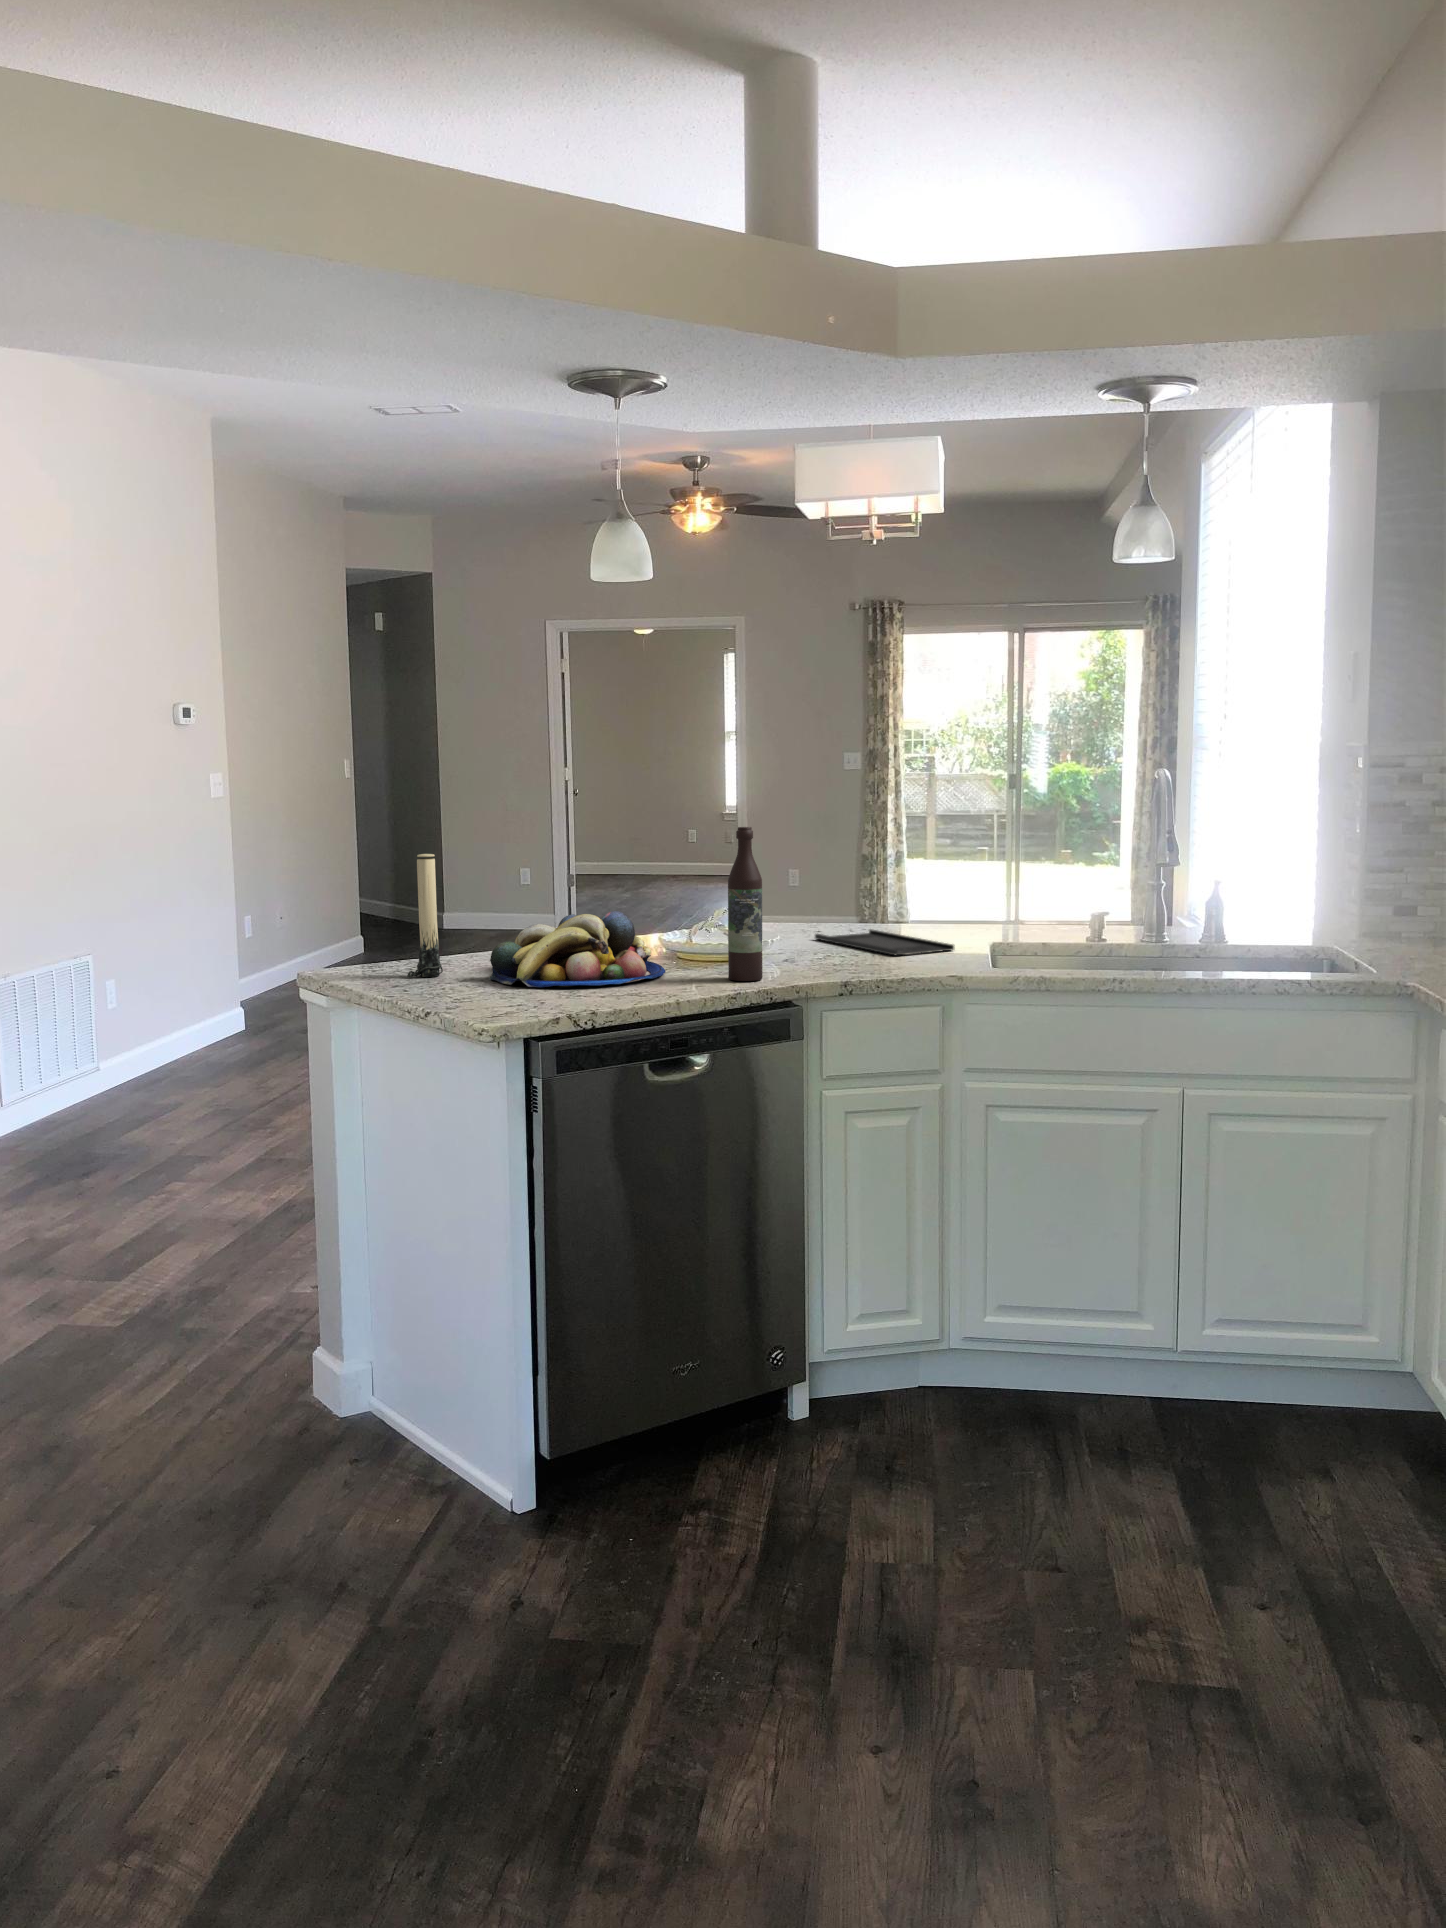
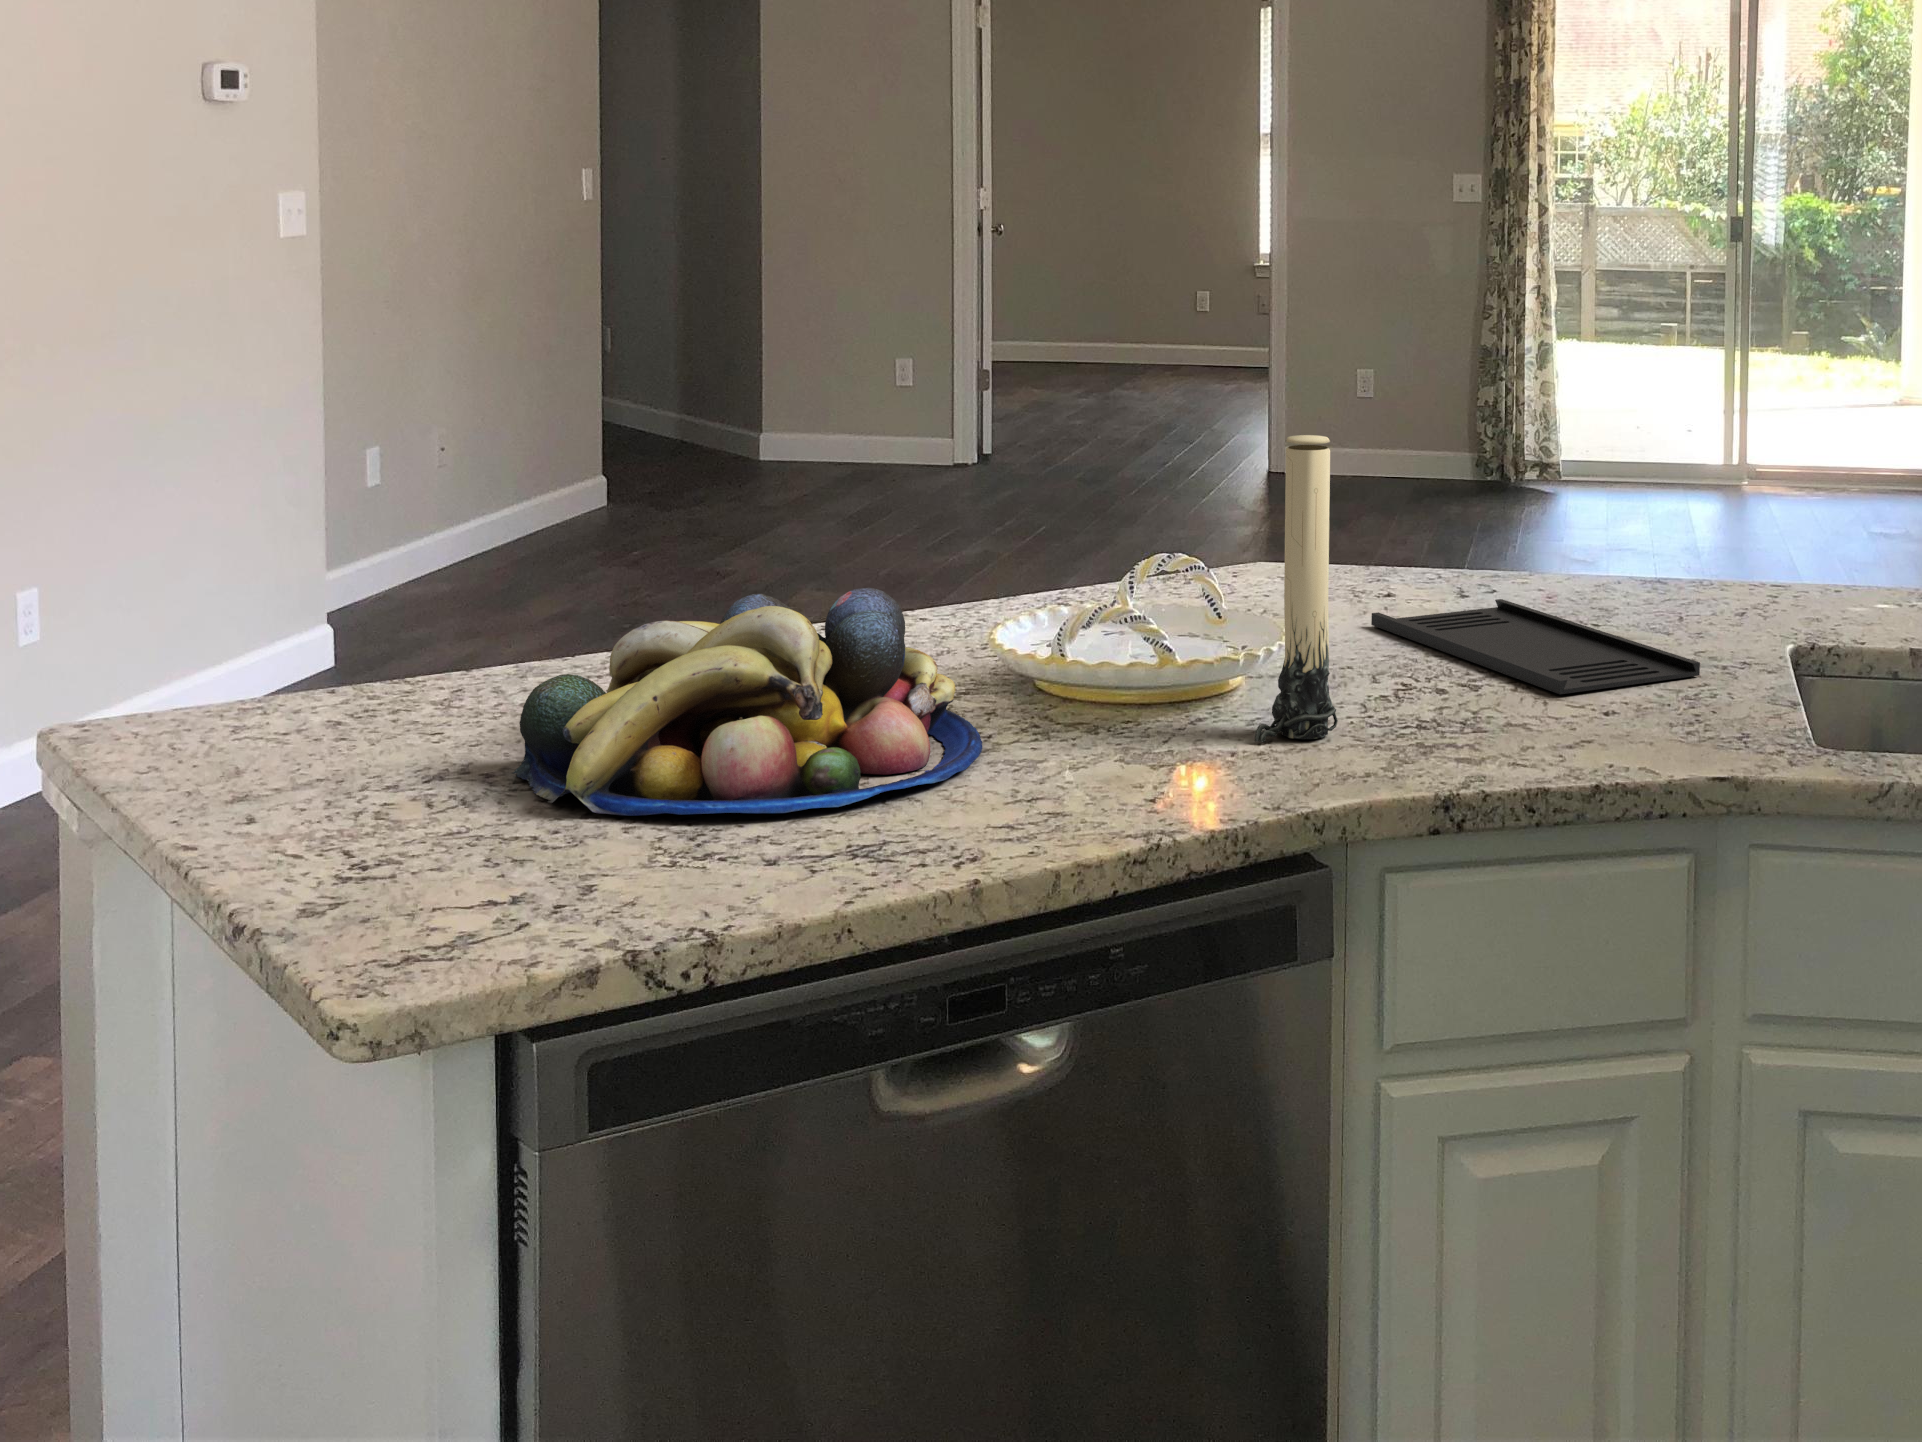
wine bottle: present [728,827,762,981] -> none [1135,395,1226,797]
candle: present [407,854,443,978] -> present [1255,435,1338,742]

